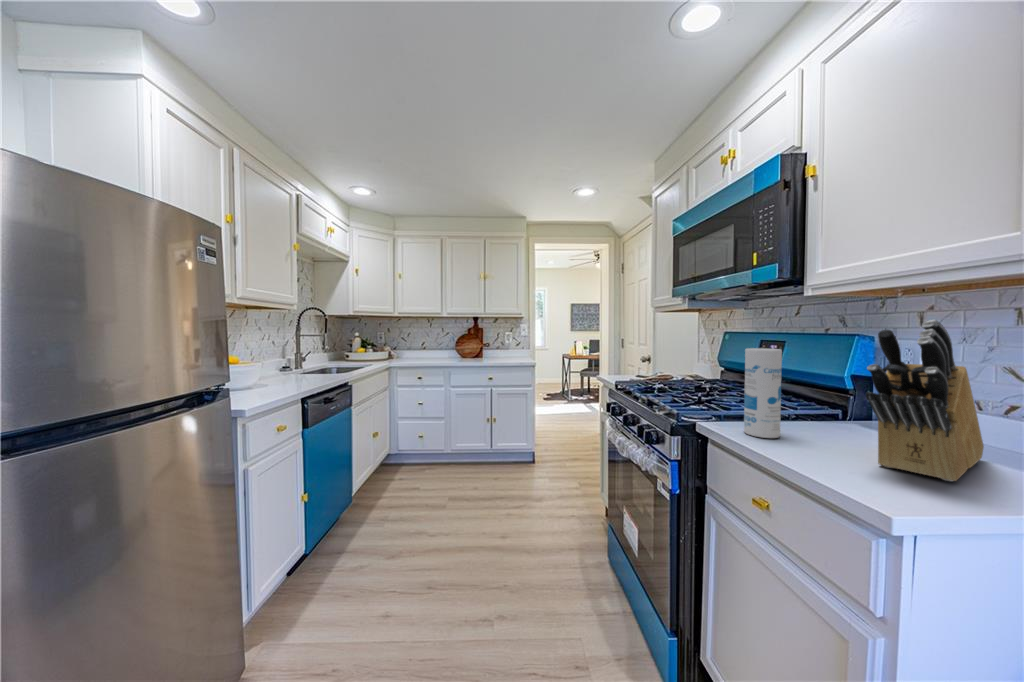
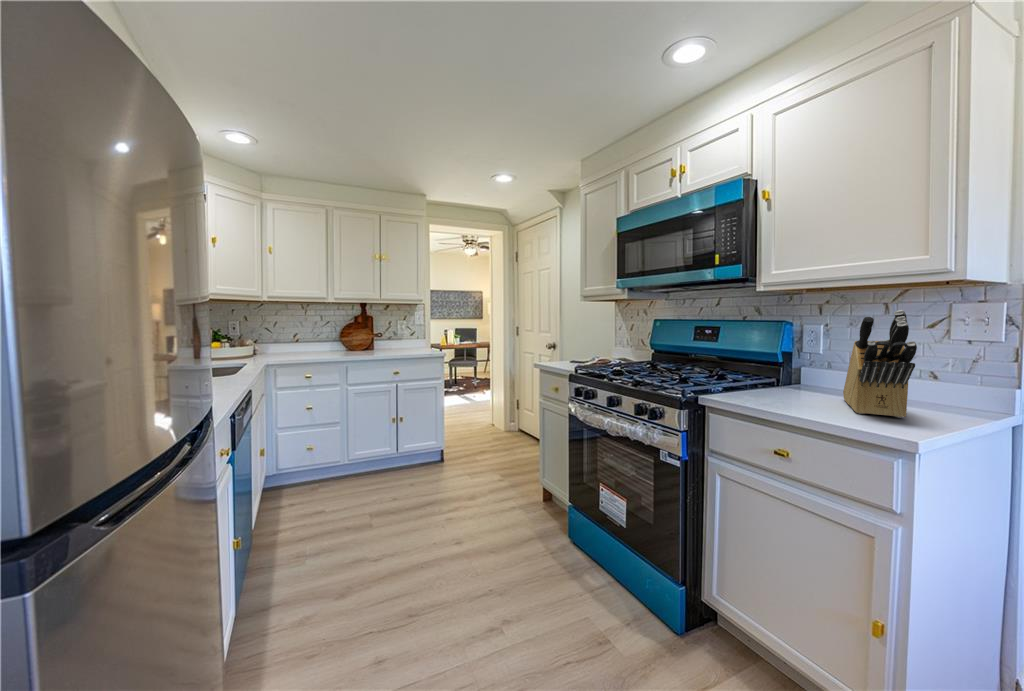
canister: present [744,348,782,438] -> none [748,332,780,403]

